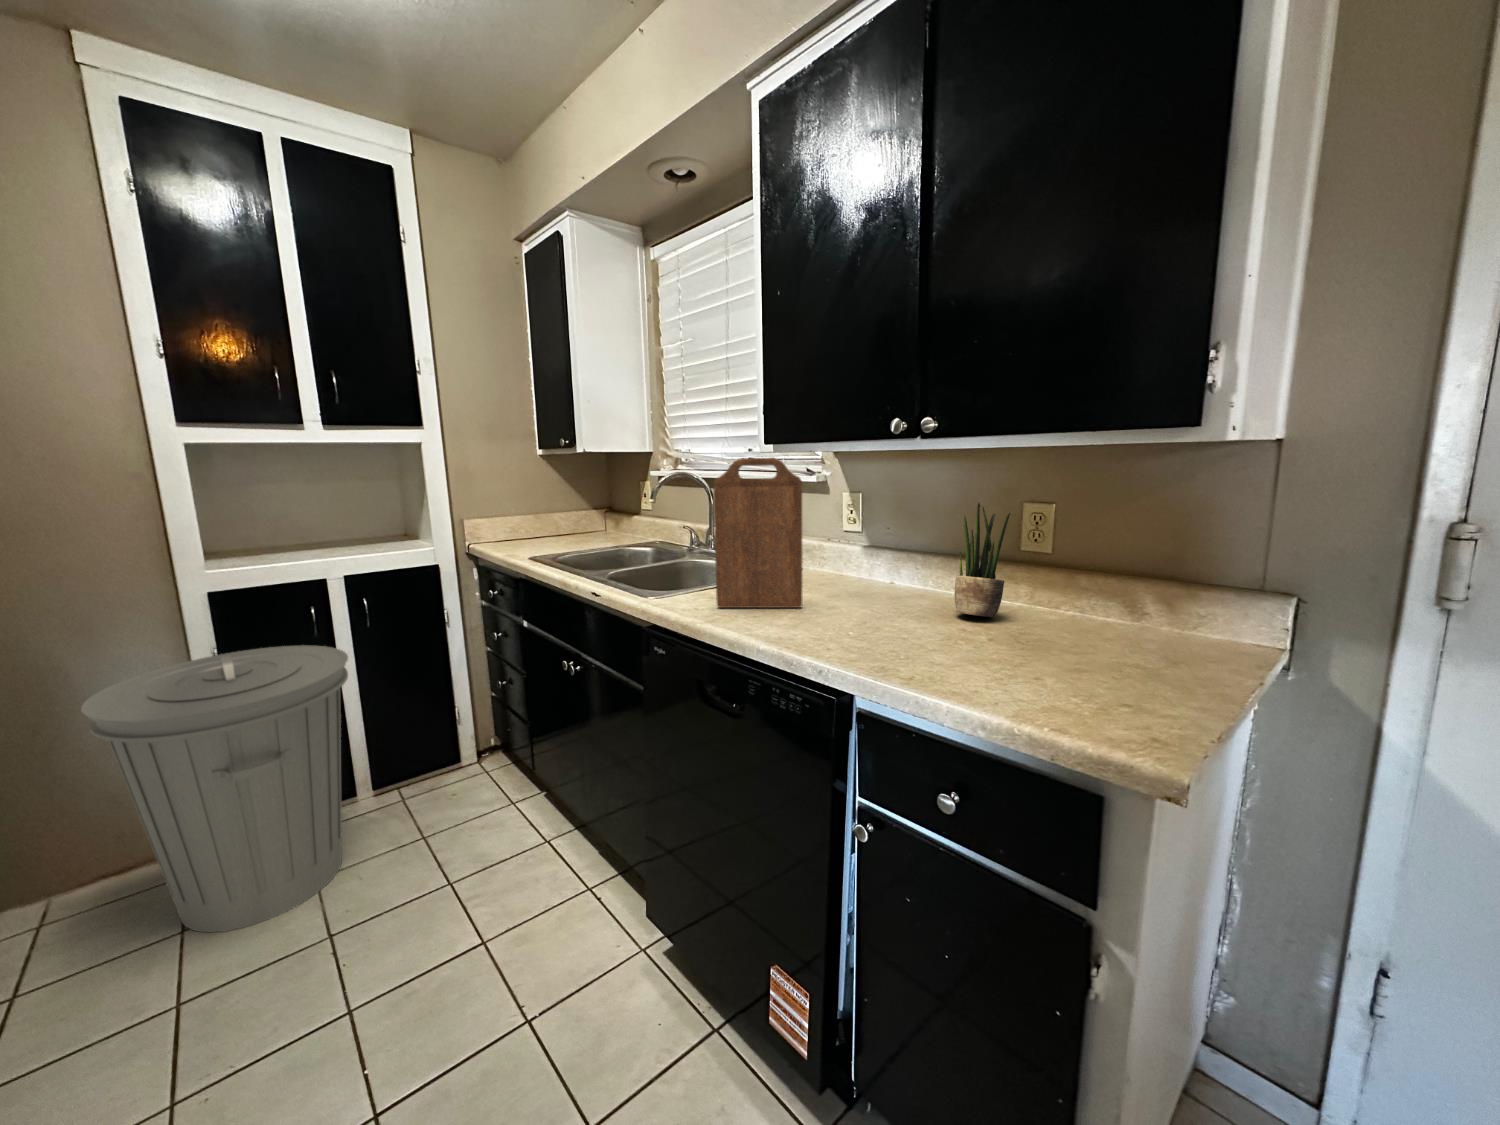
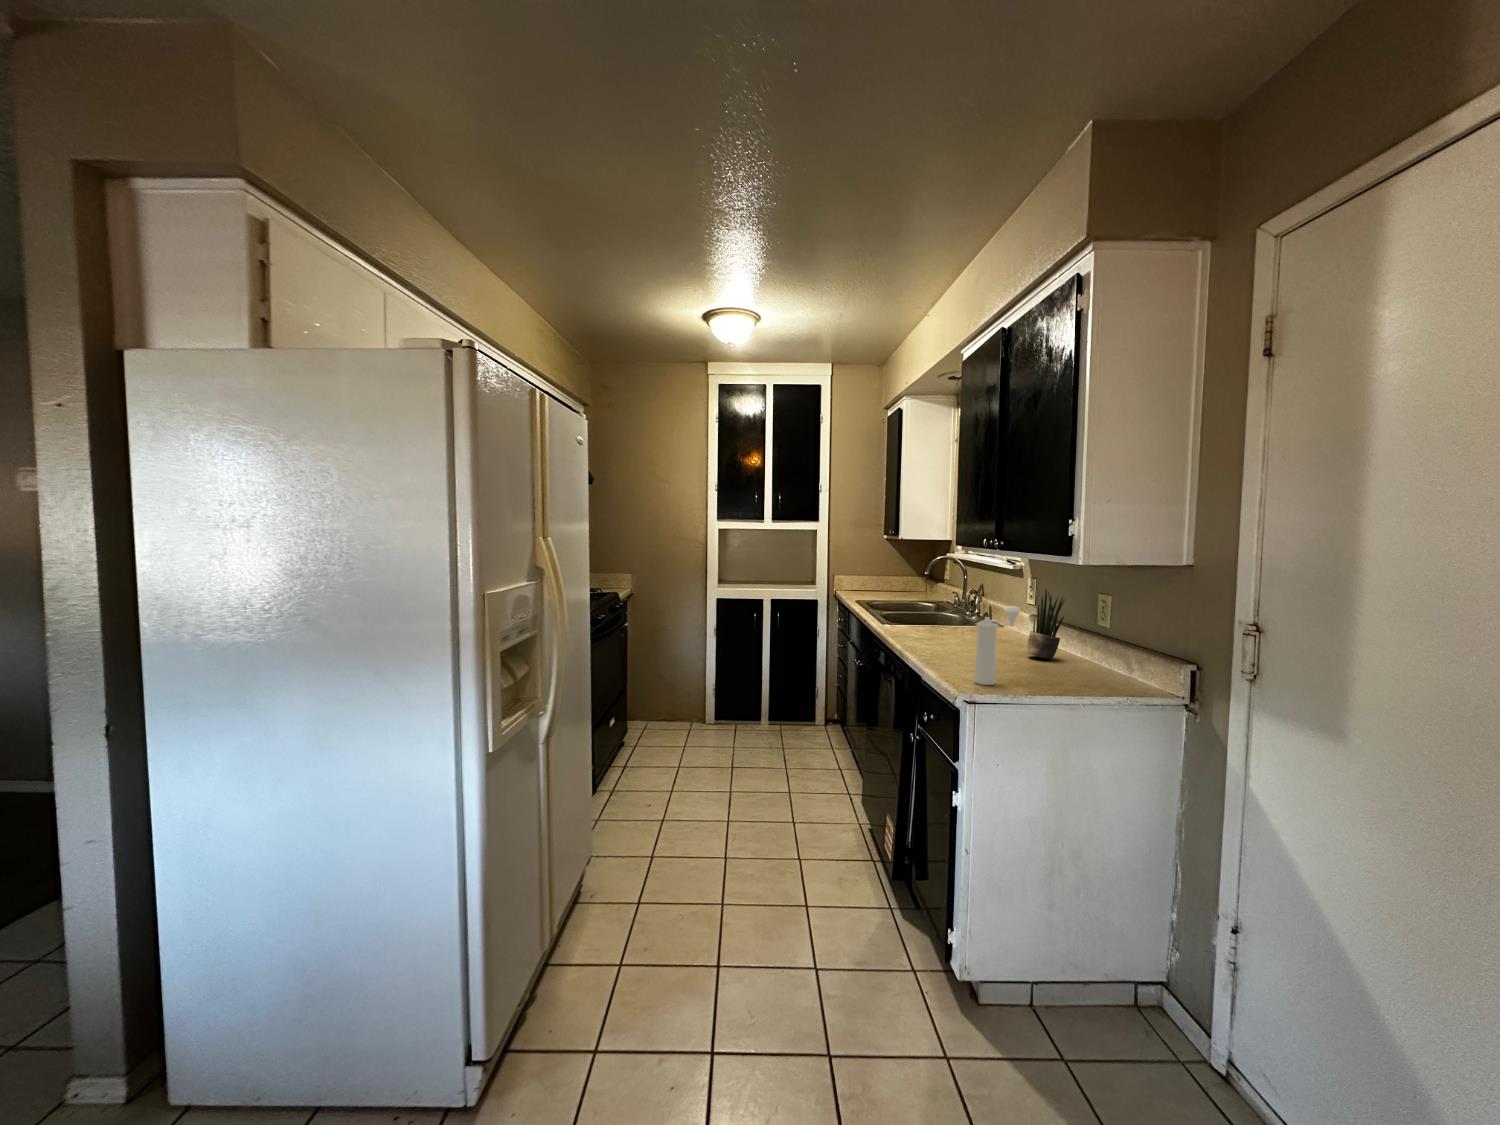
cutting board: present [713,458,802,608] -> none [908,553,957,639]
pepper mill: none [1074,538,1137,720] -> present [974,606,1020,685]
trash can: present [81,645,348,932] -> none [668,627,763,754]

